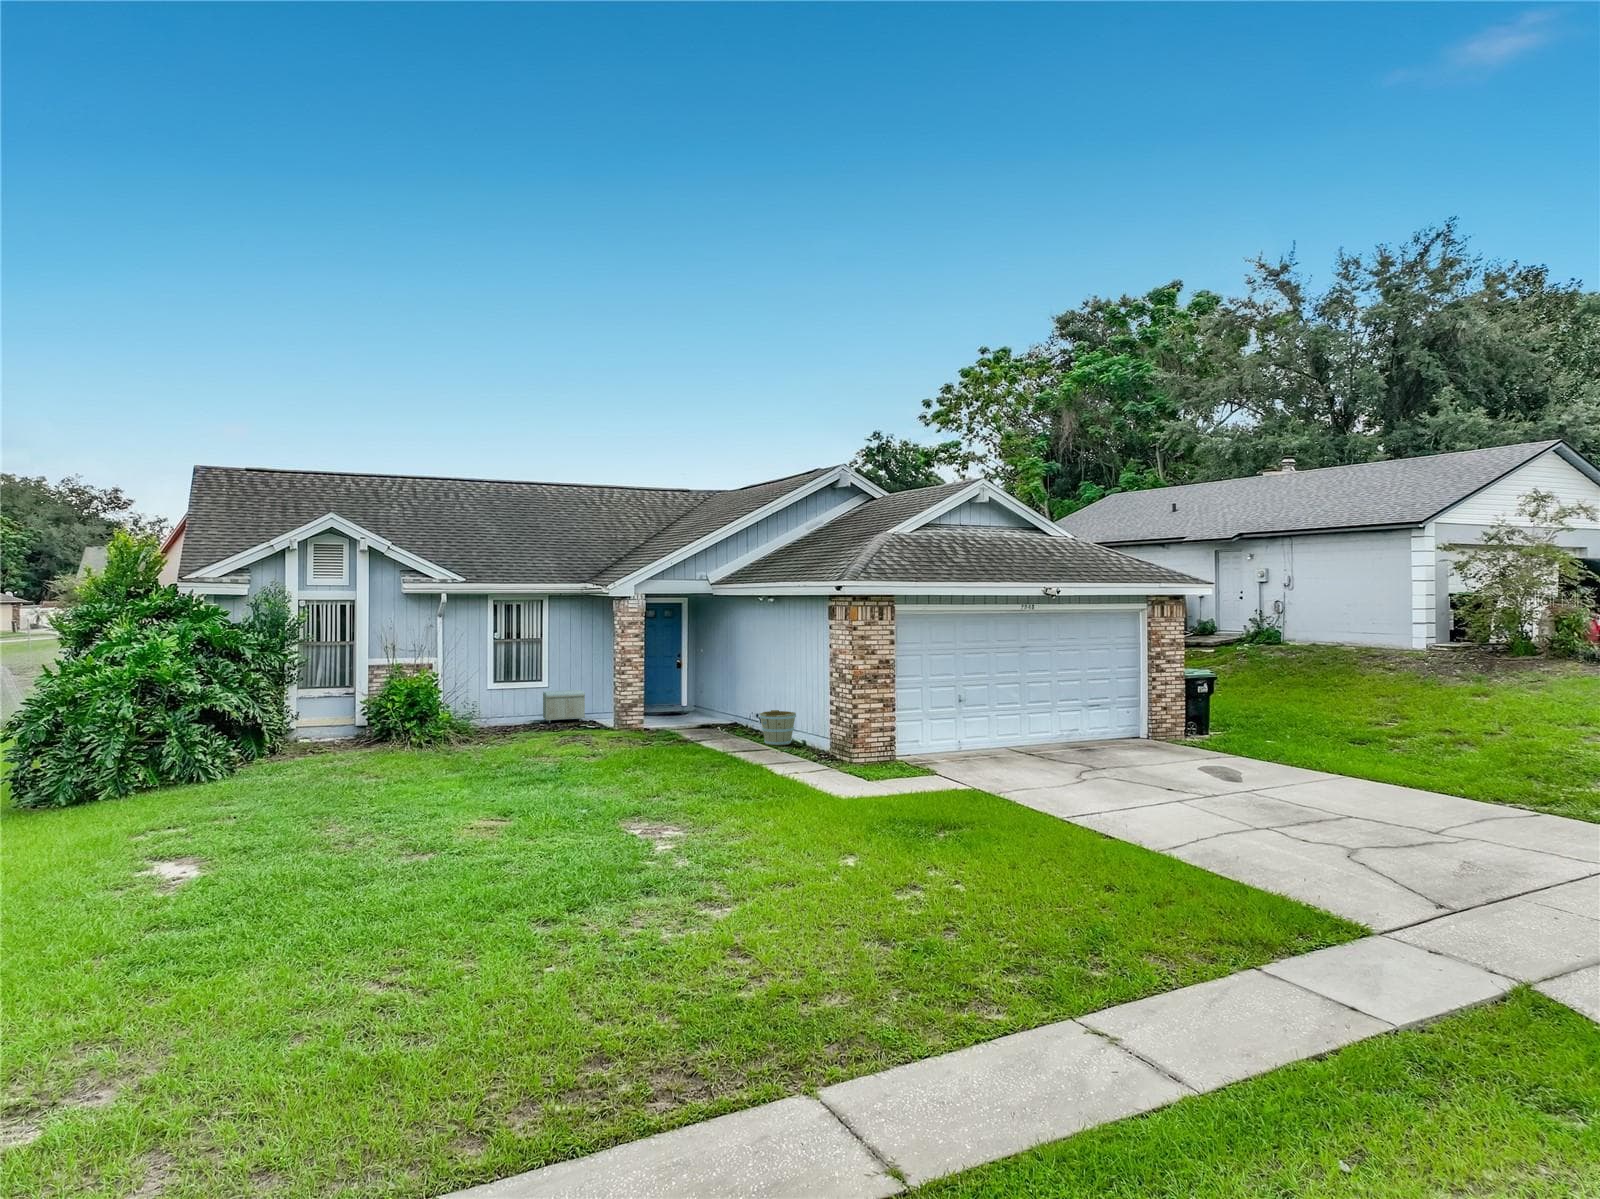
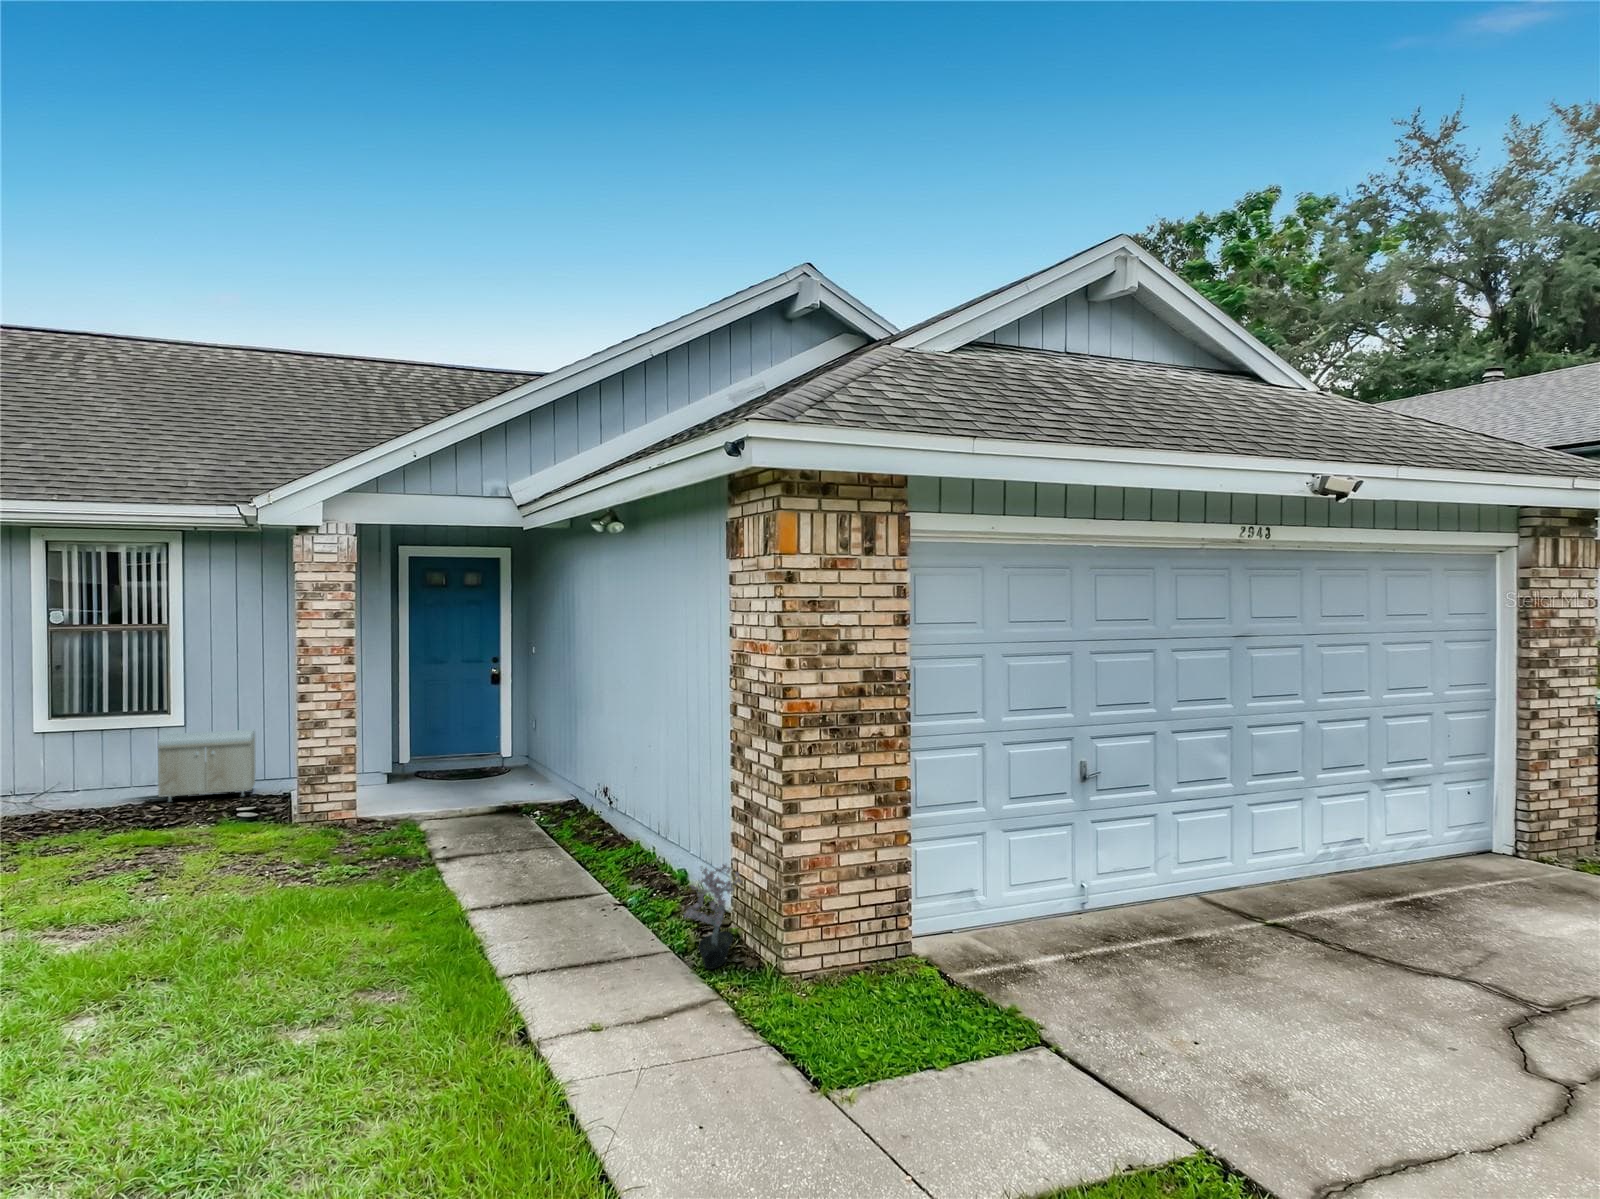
wooden bucket: present [759,710,796,745] -> none [571,790,663,885]
potted plant: none [815,726,839,762] -> present [684,864,741,969]

